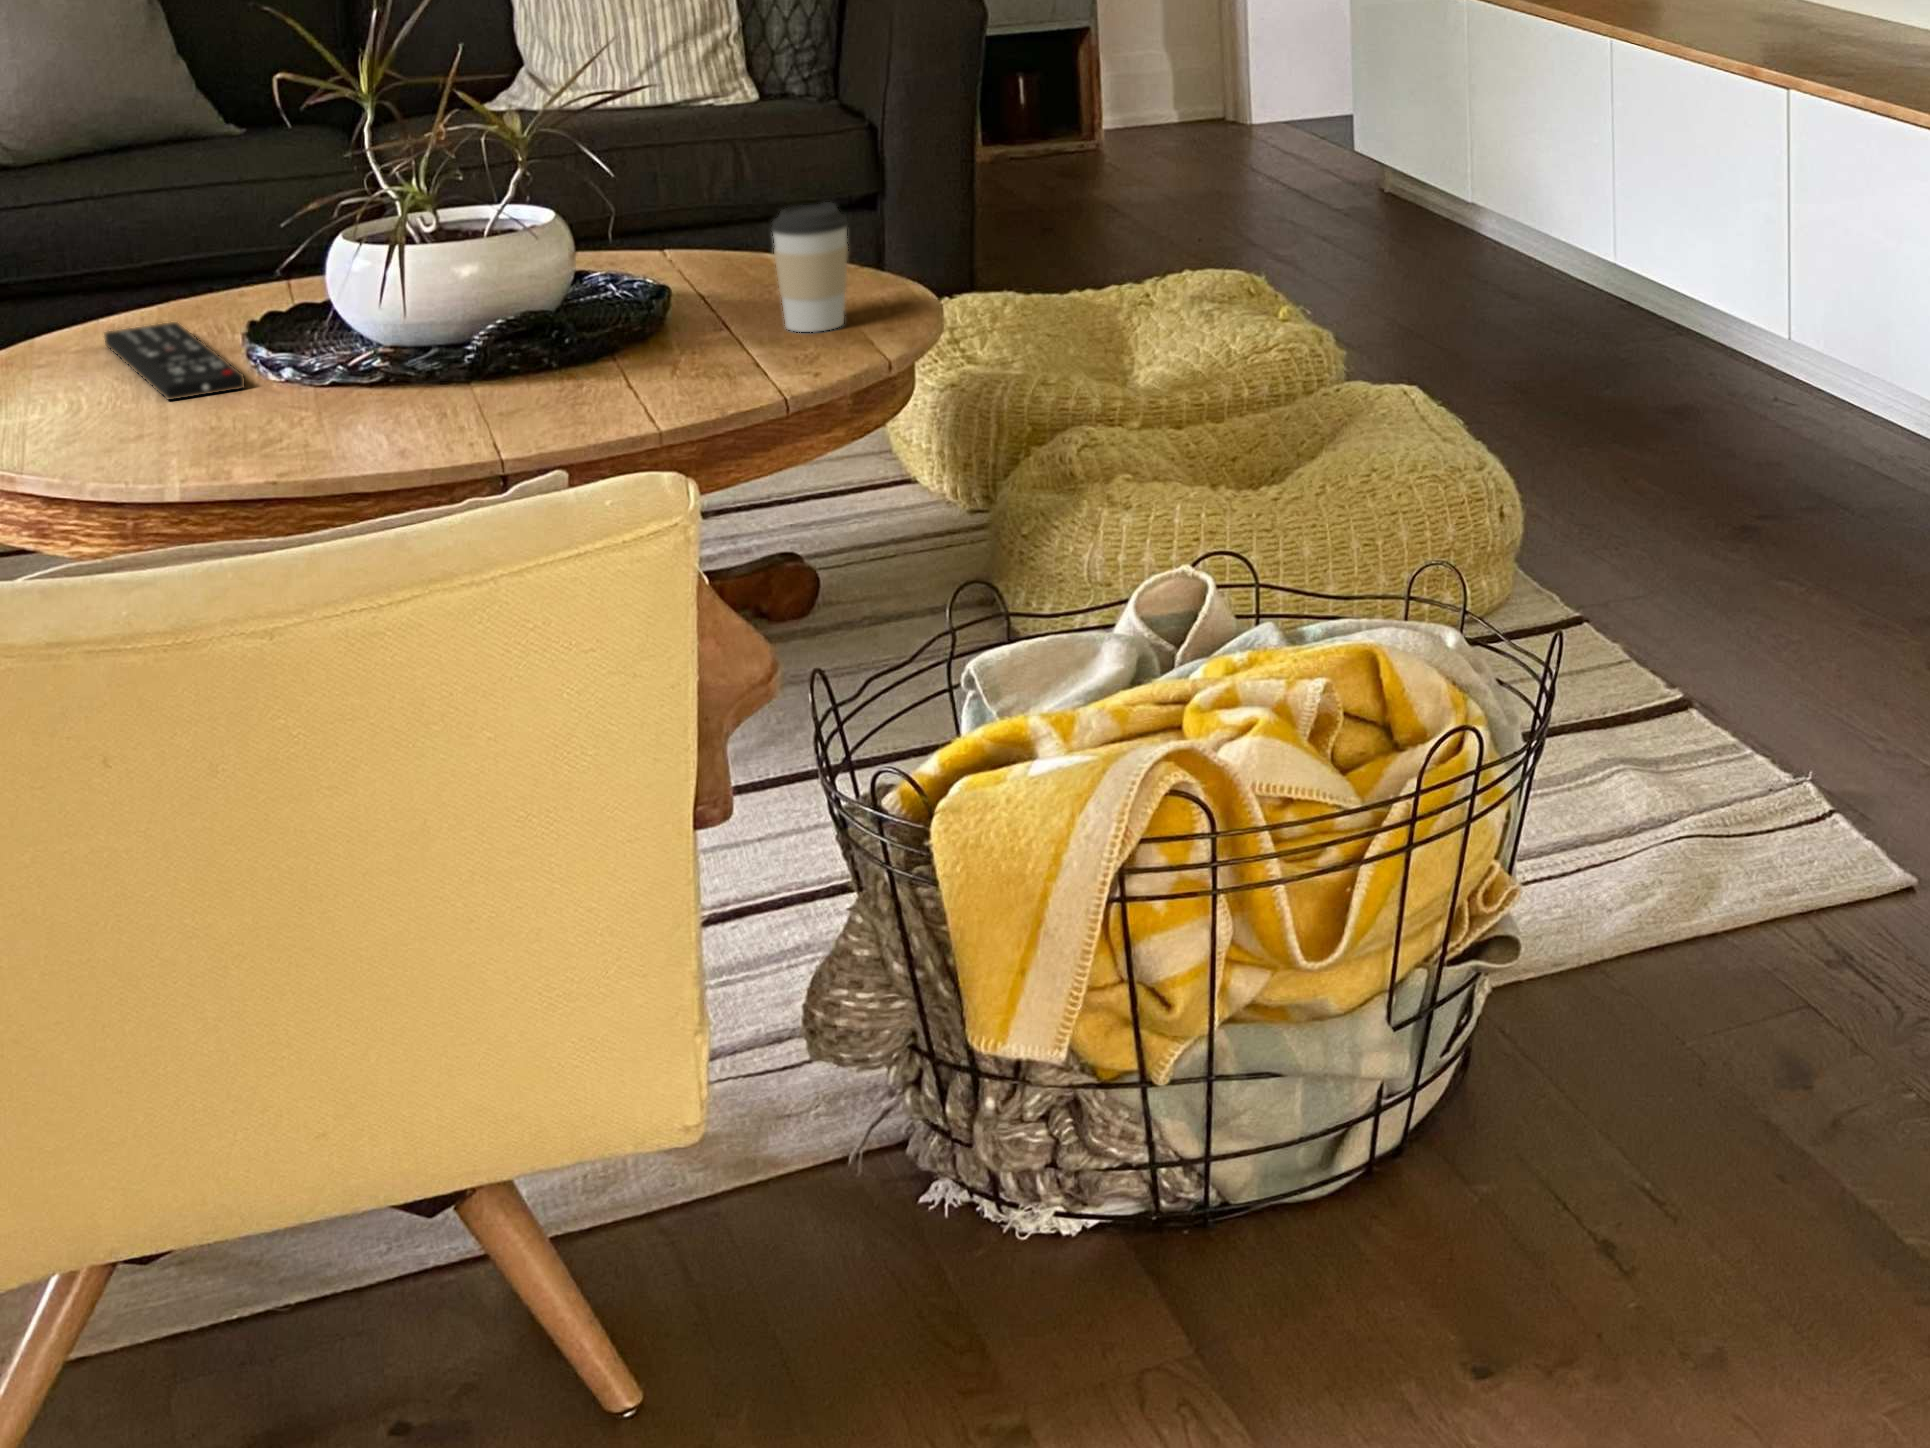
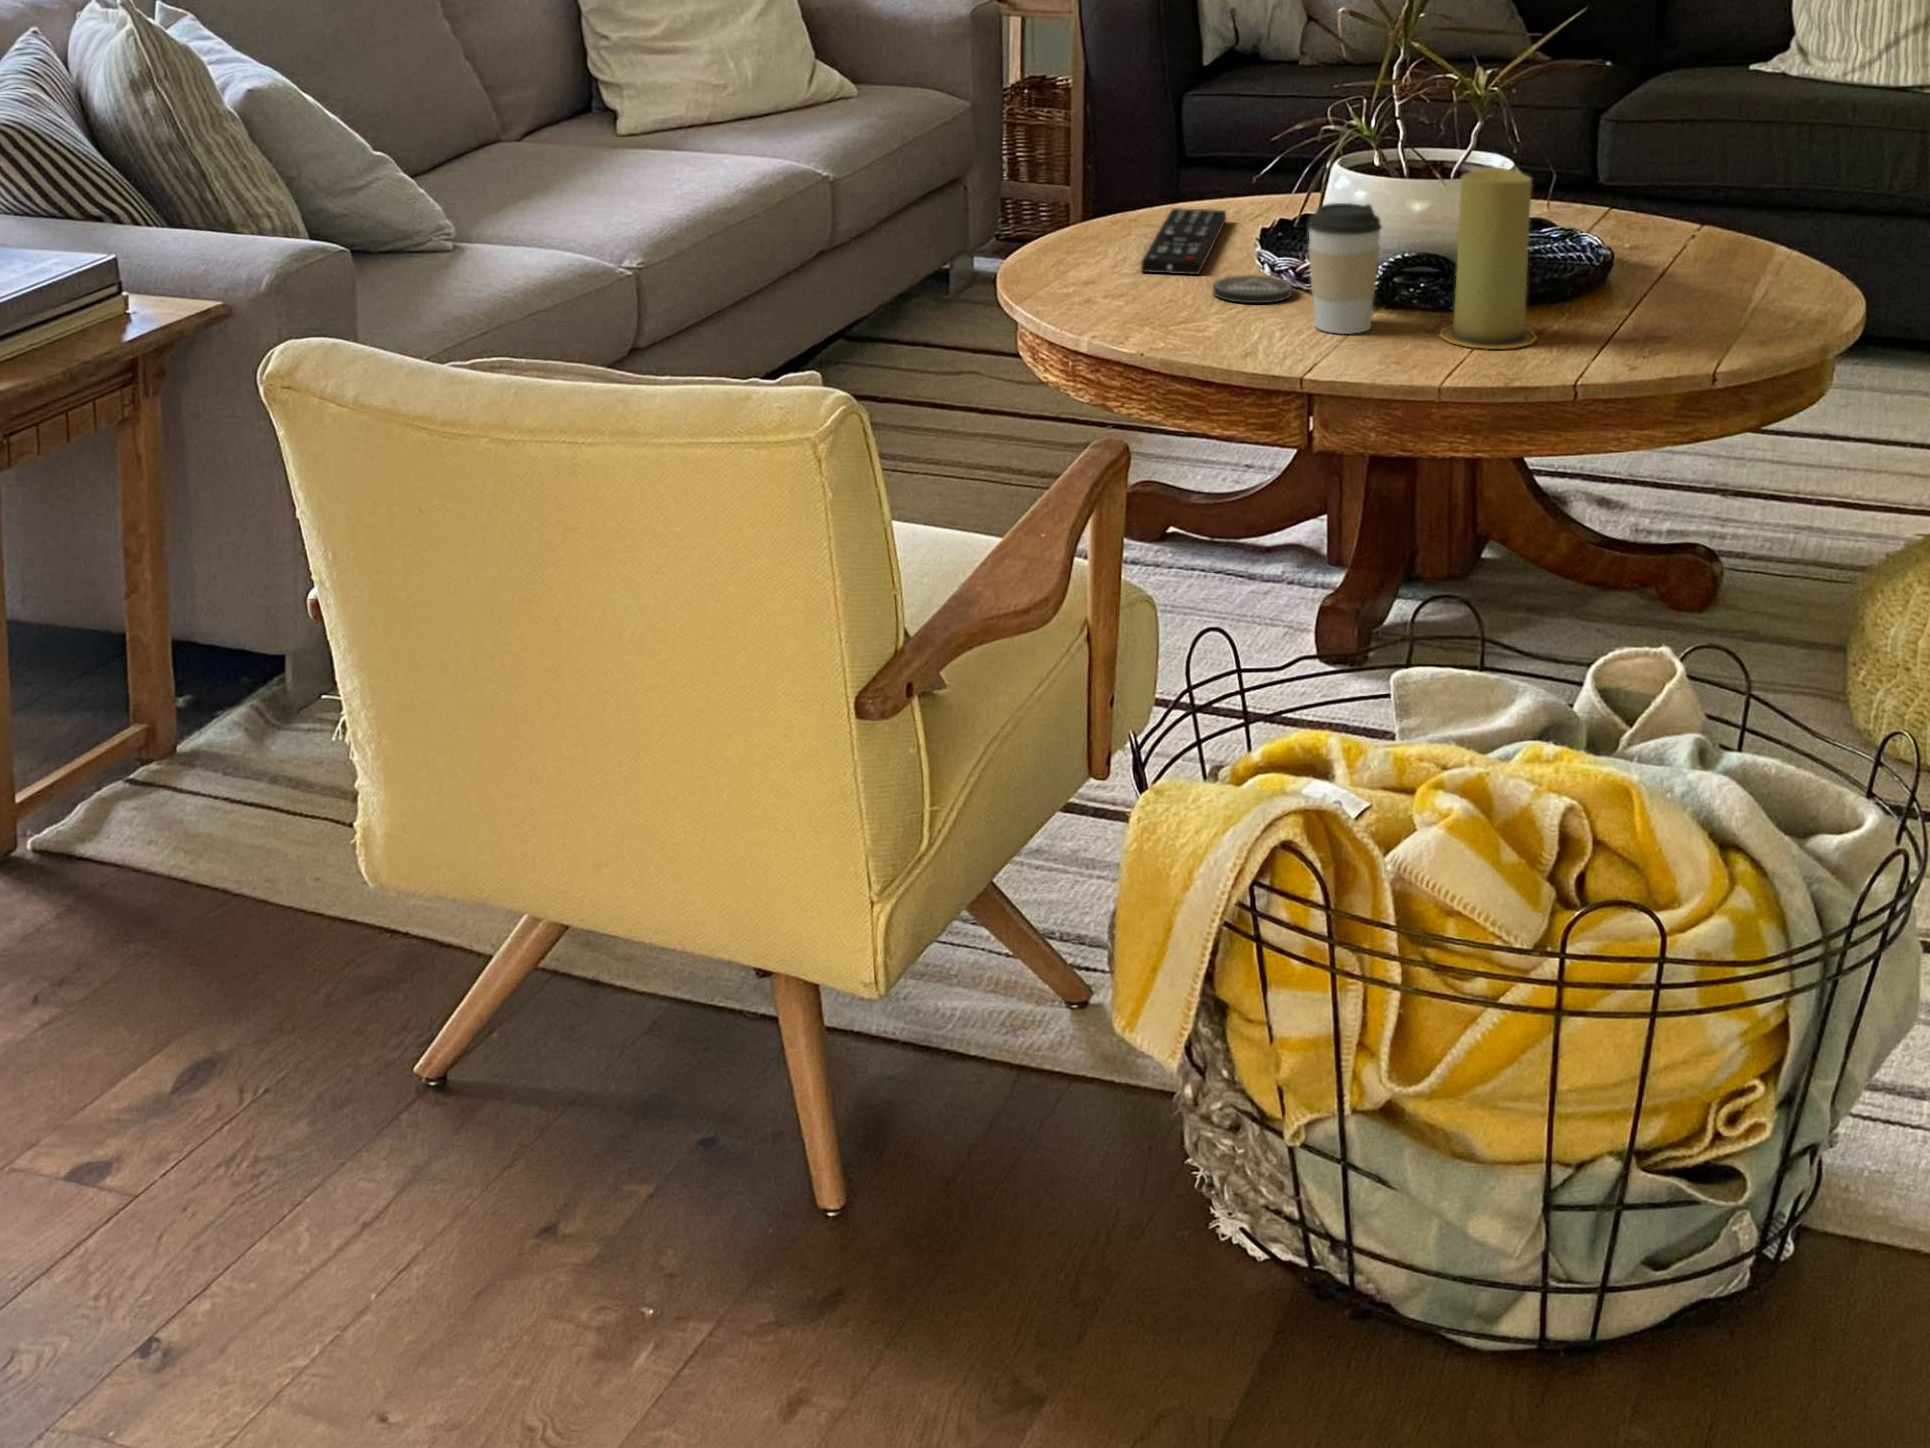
candle: none [607,200,715,387] -> present [1440,168,1537,349]
coffee cup: present [771,202,849,332] -> present [1307,203,1382,334]
coaster: none [291,370,392,404] -> present [1213,275,1292,303]

